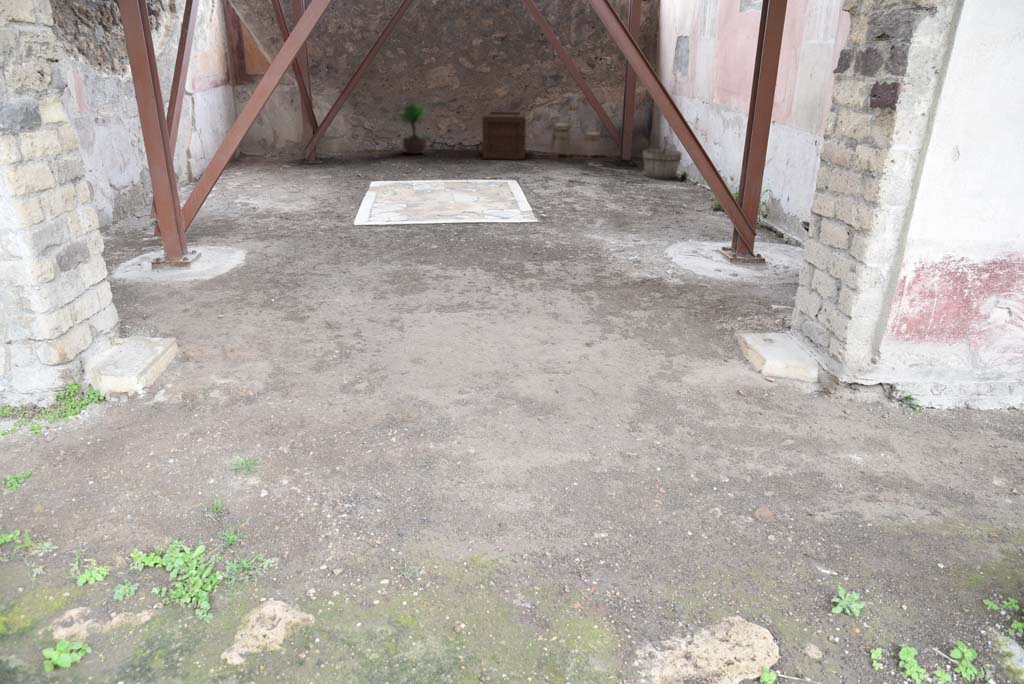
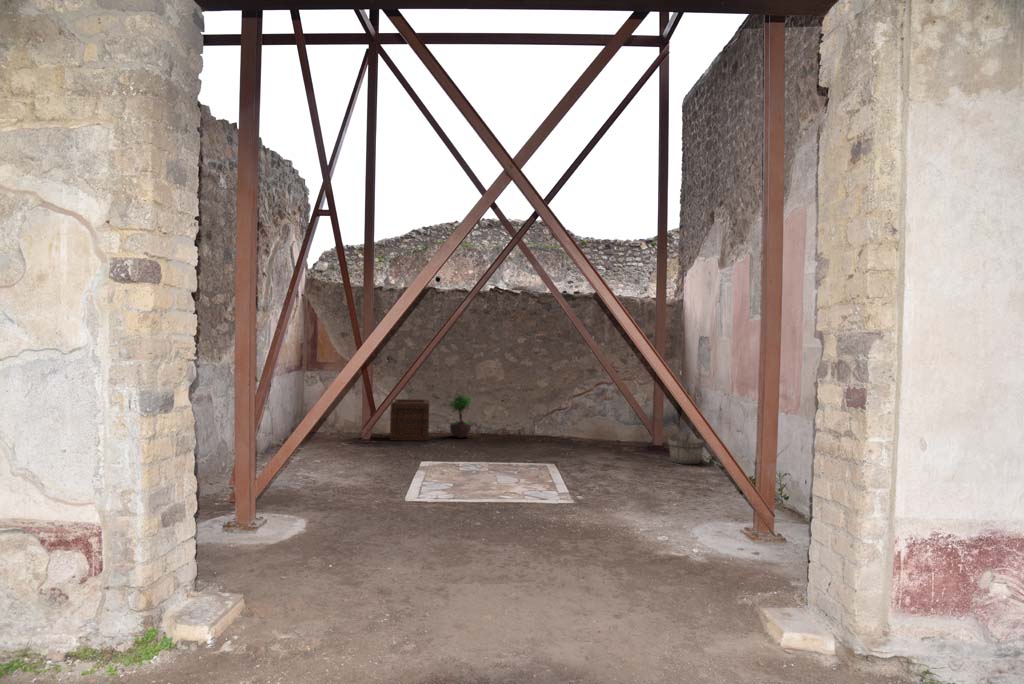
wooden crate: present [482,111,526,160] -> present [390,399,429,441]
stool: present [551,123,600,154] -> none [584,413,630,444]

